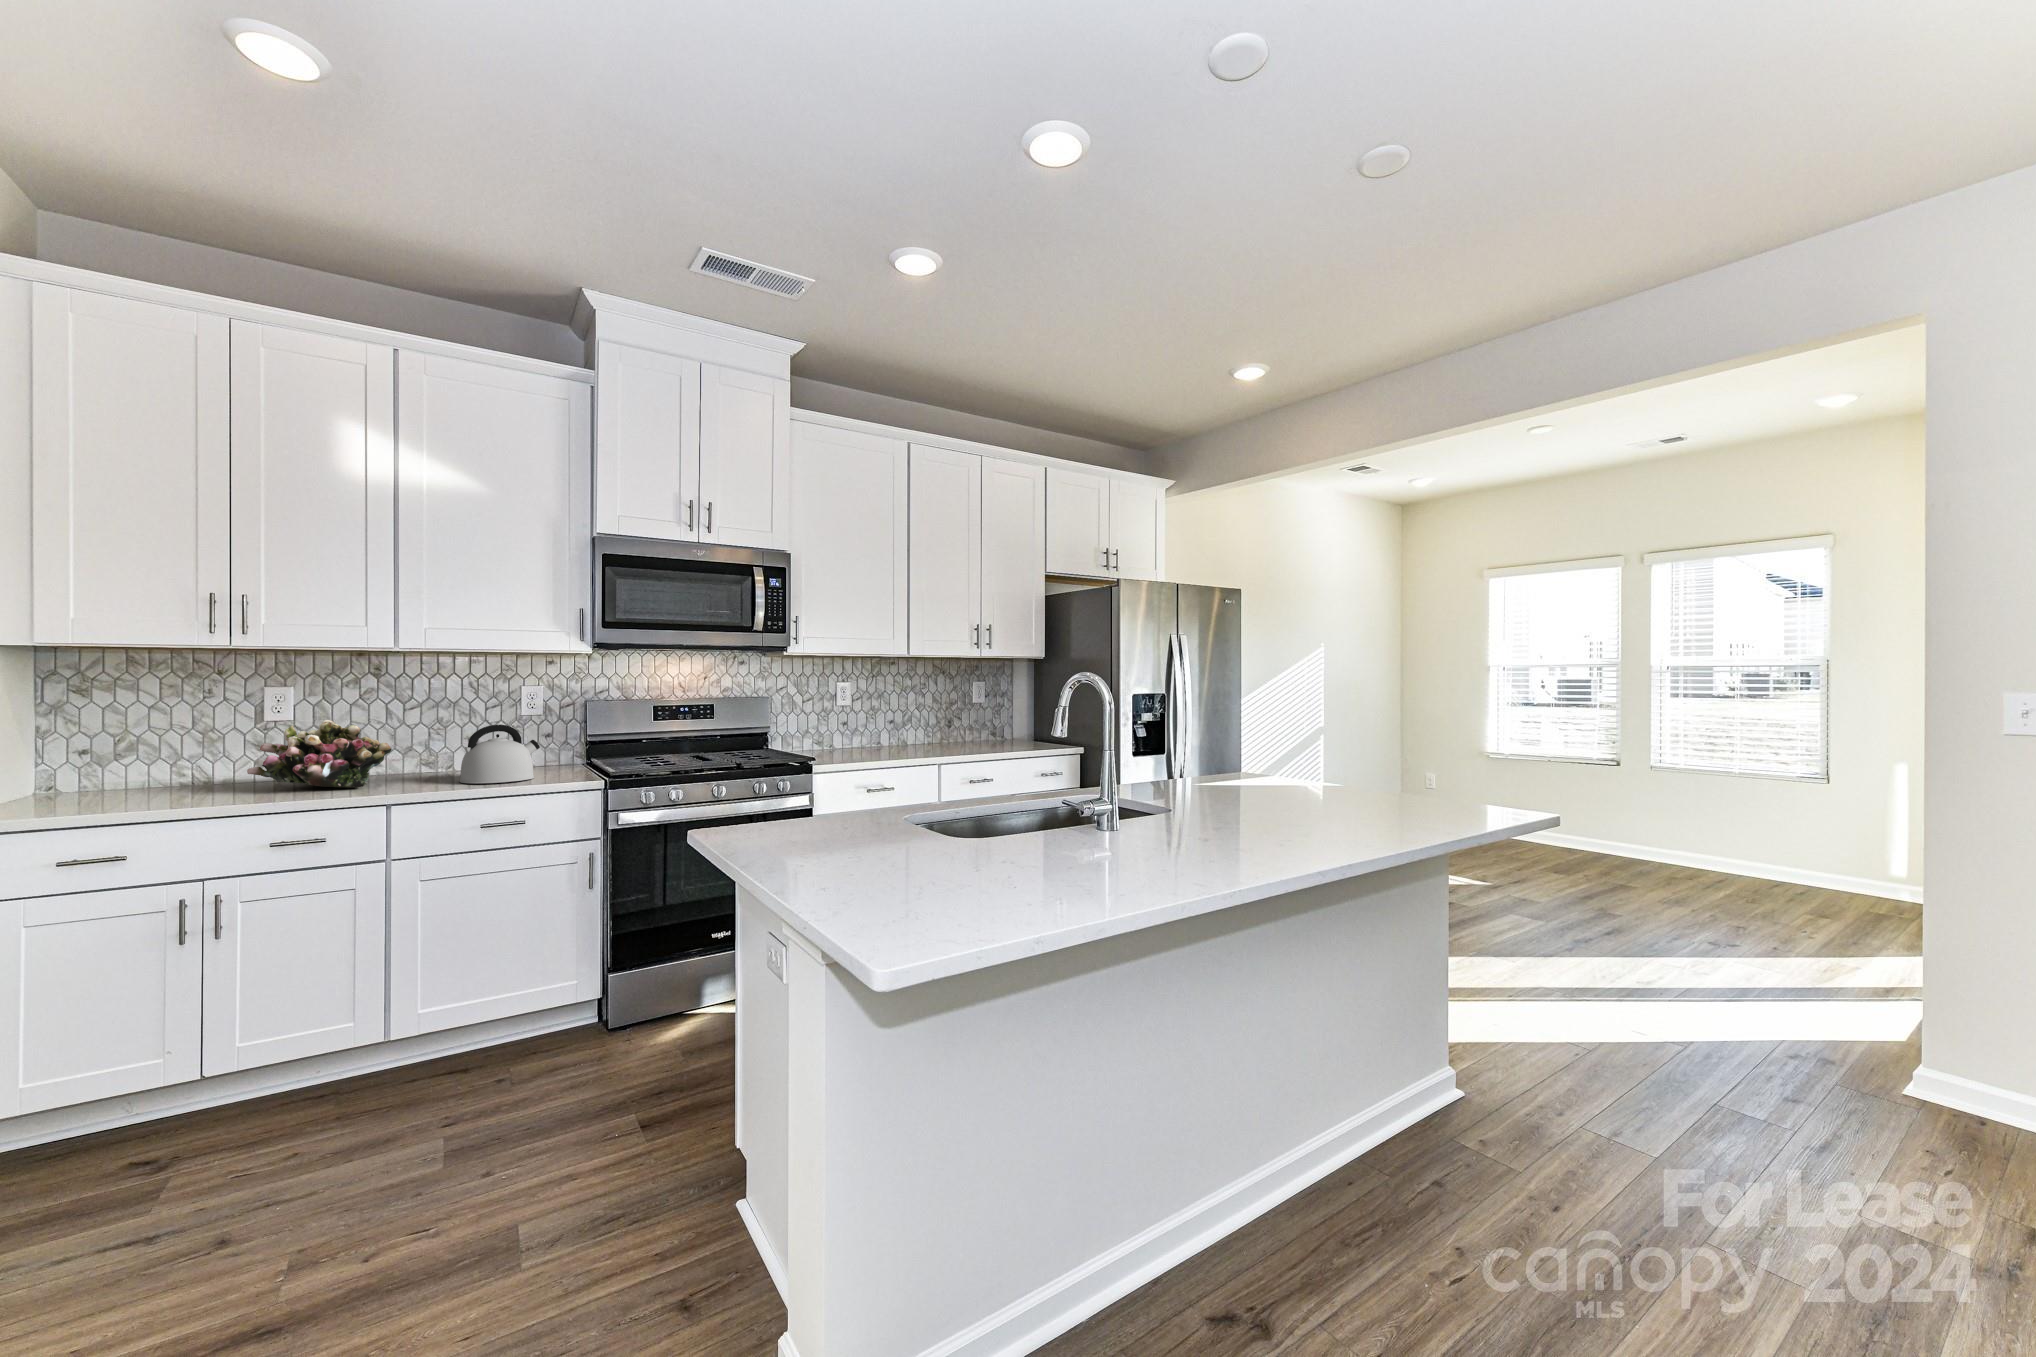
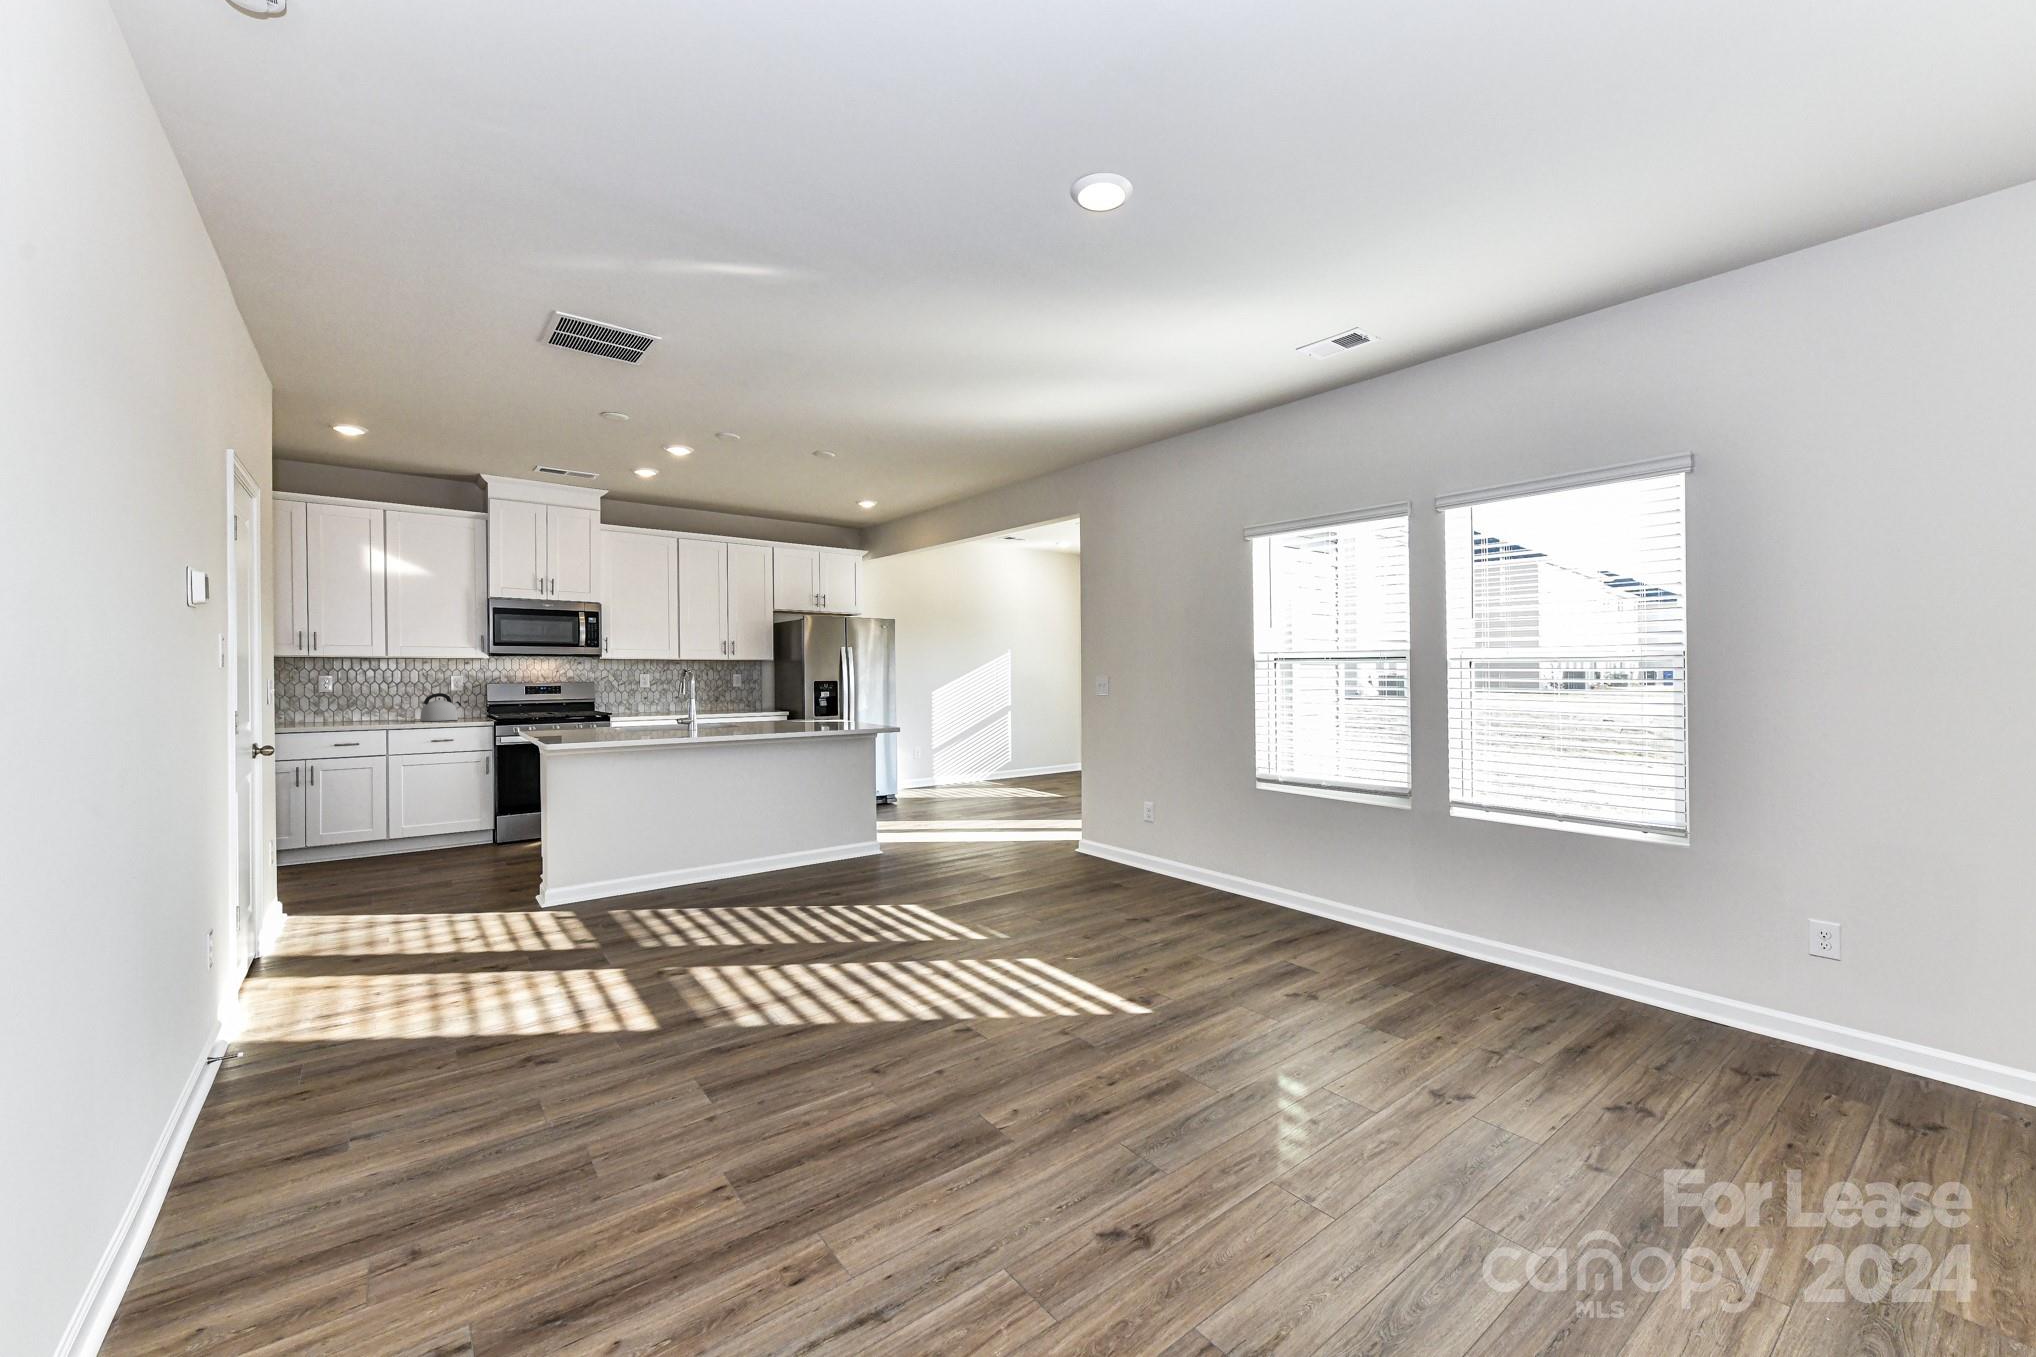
flower arrangement: present [247,720,392,788] -> none [318,691,386,722]

